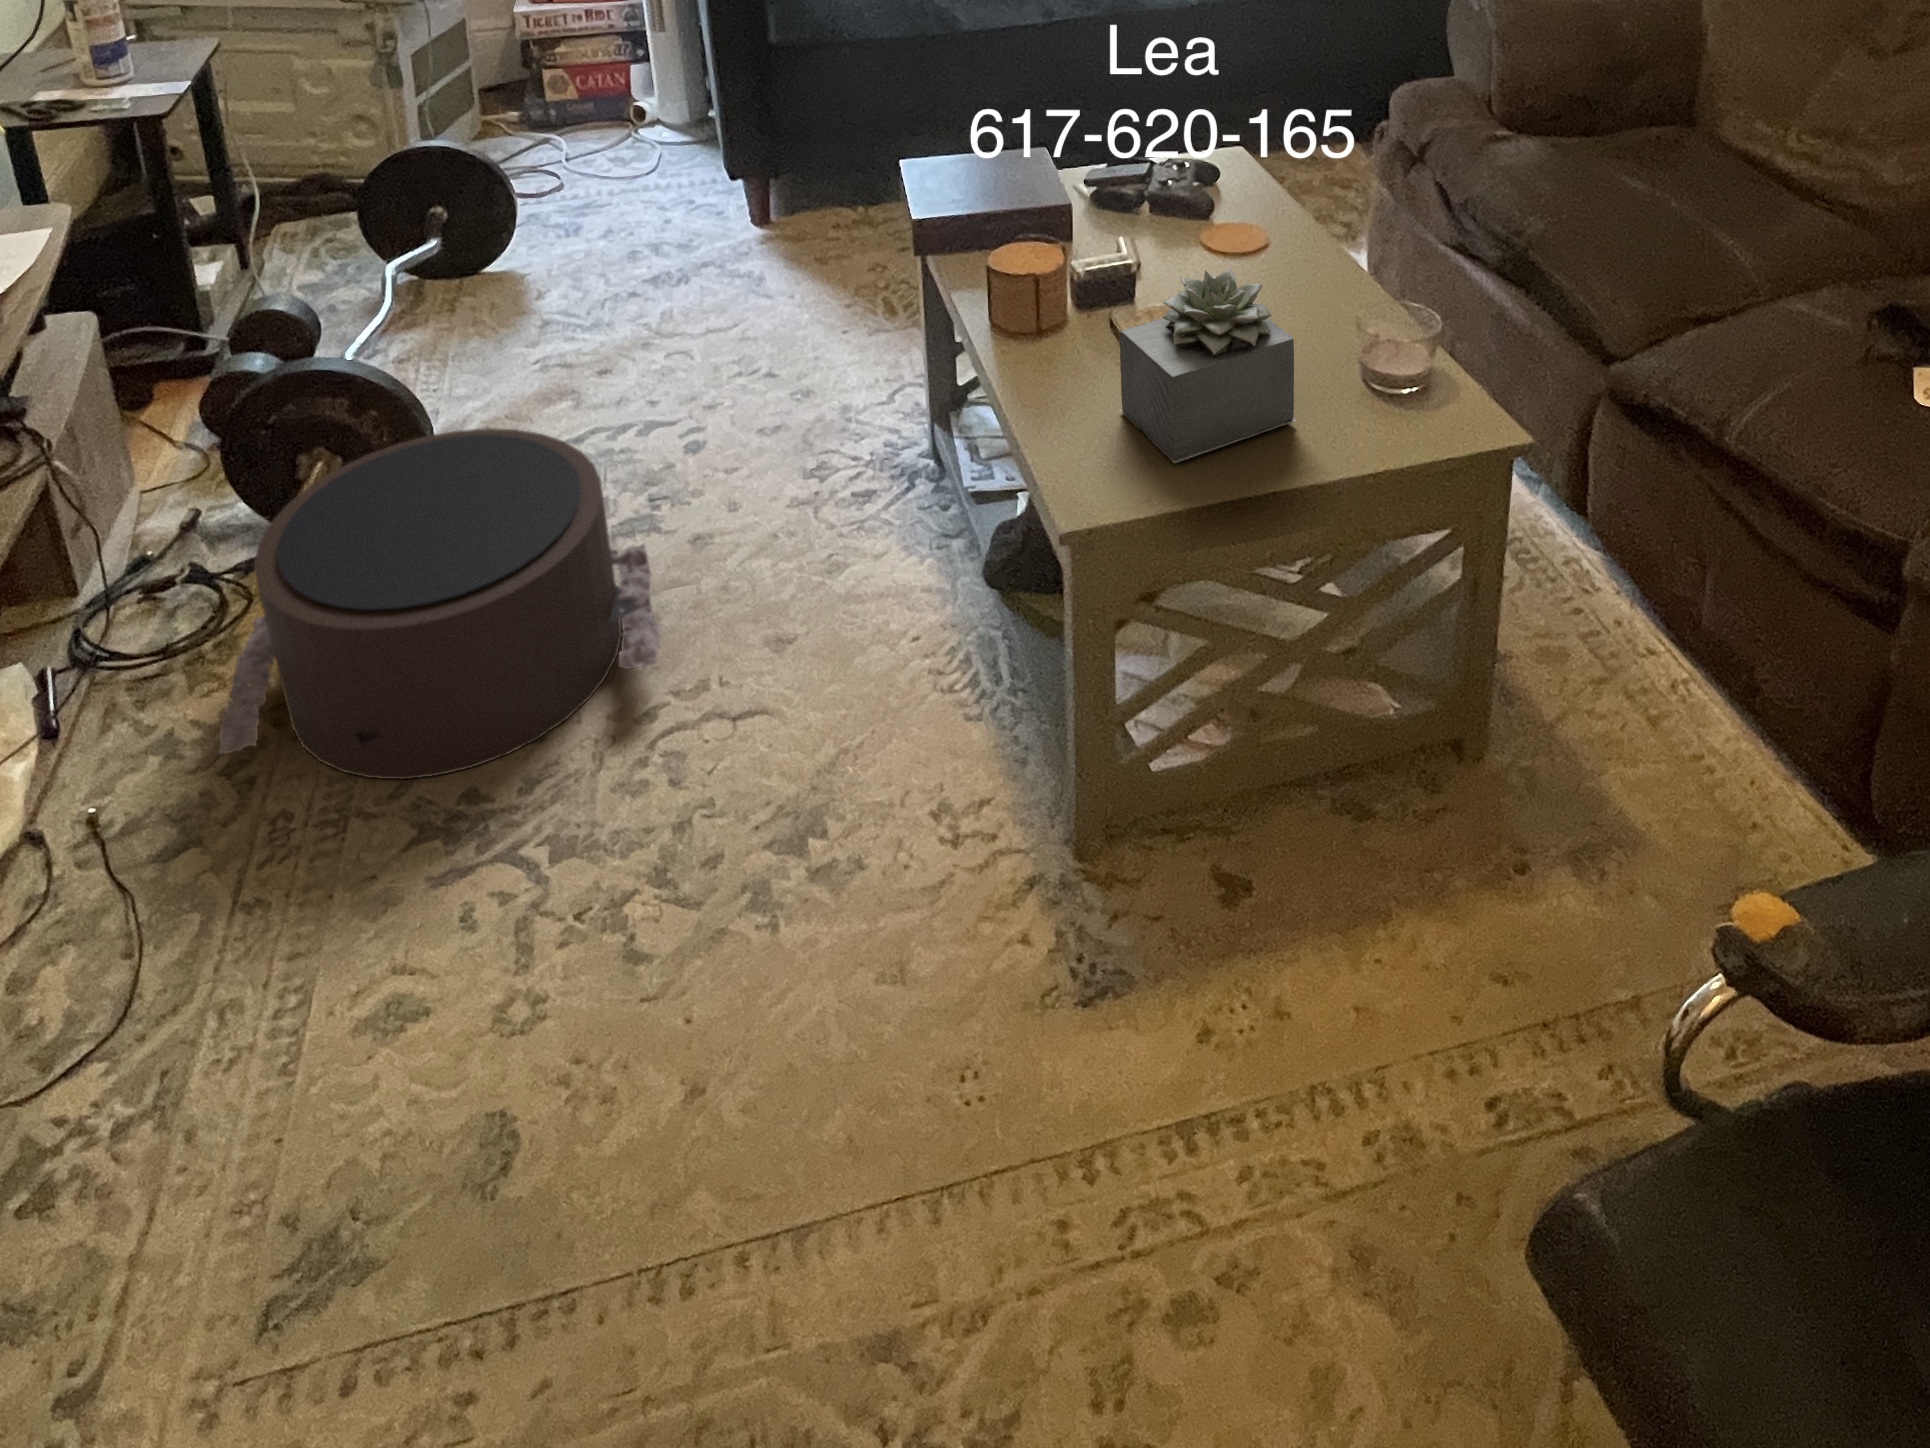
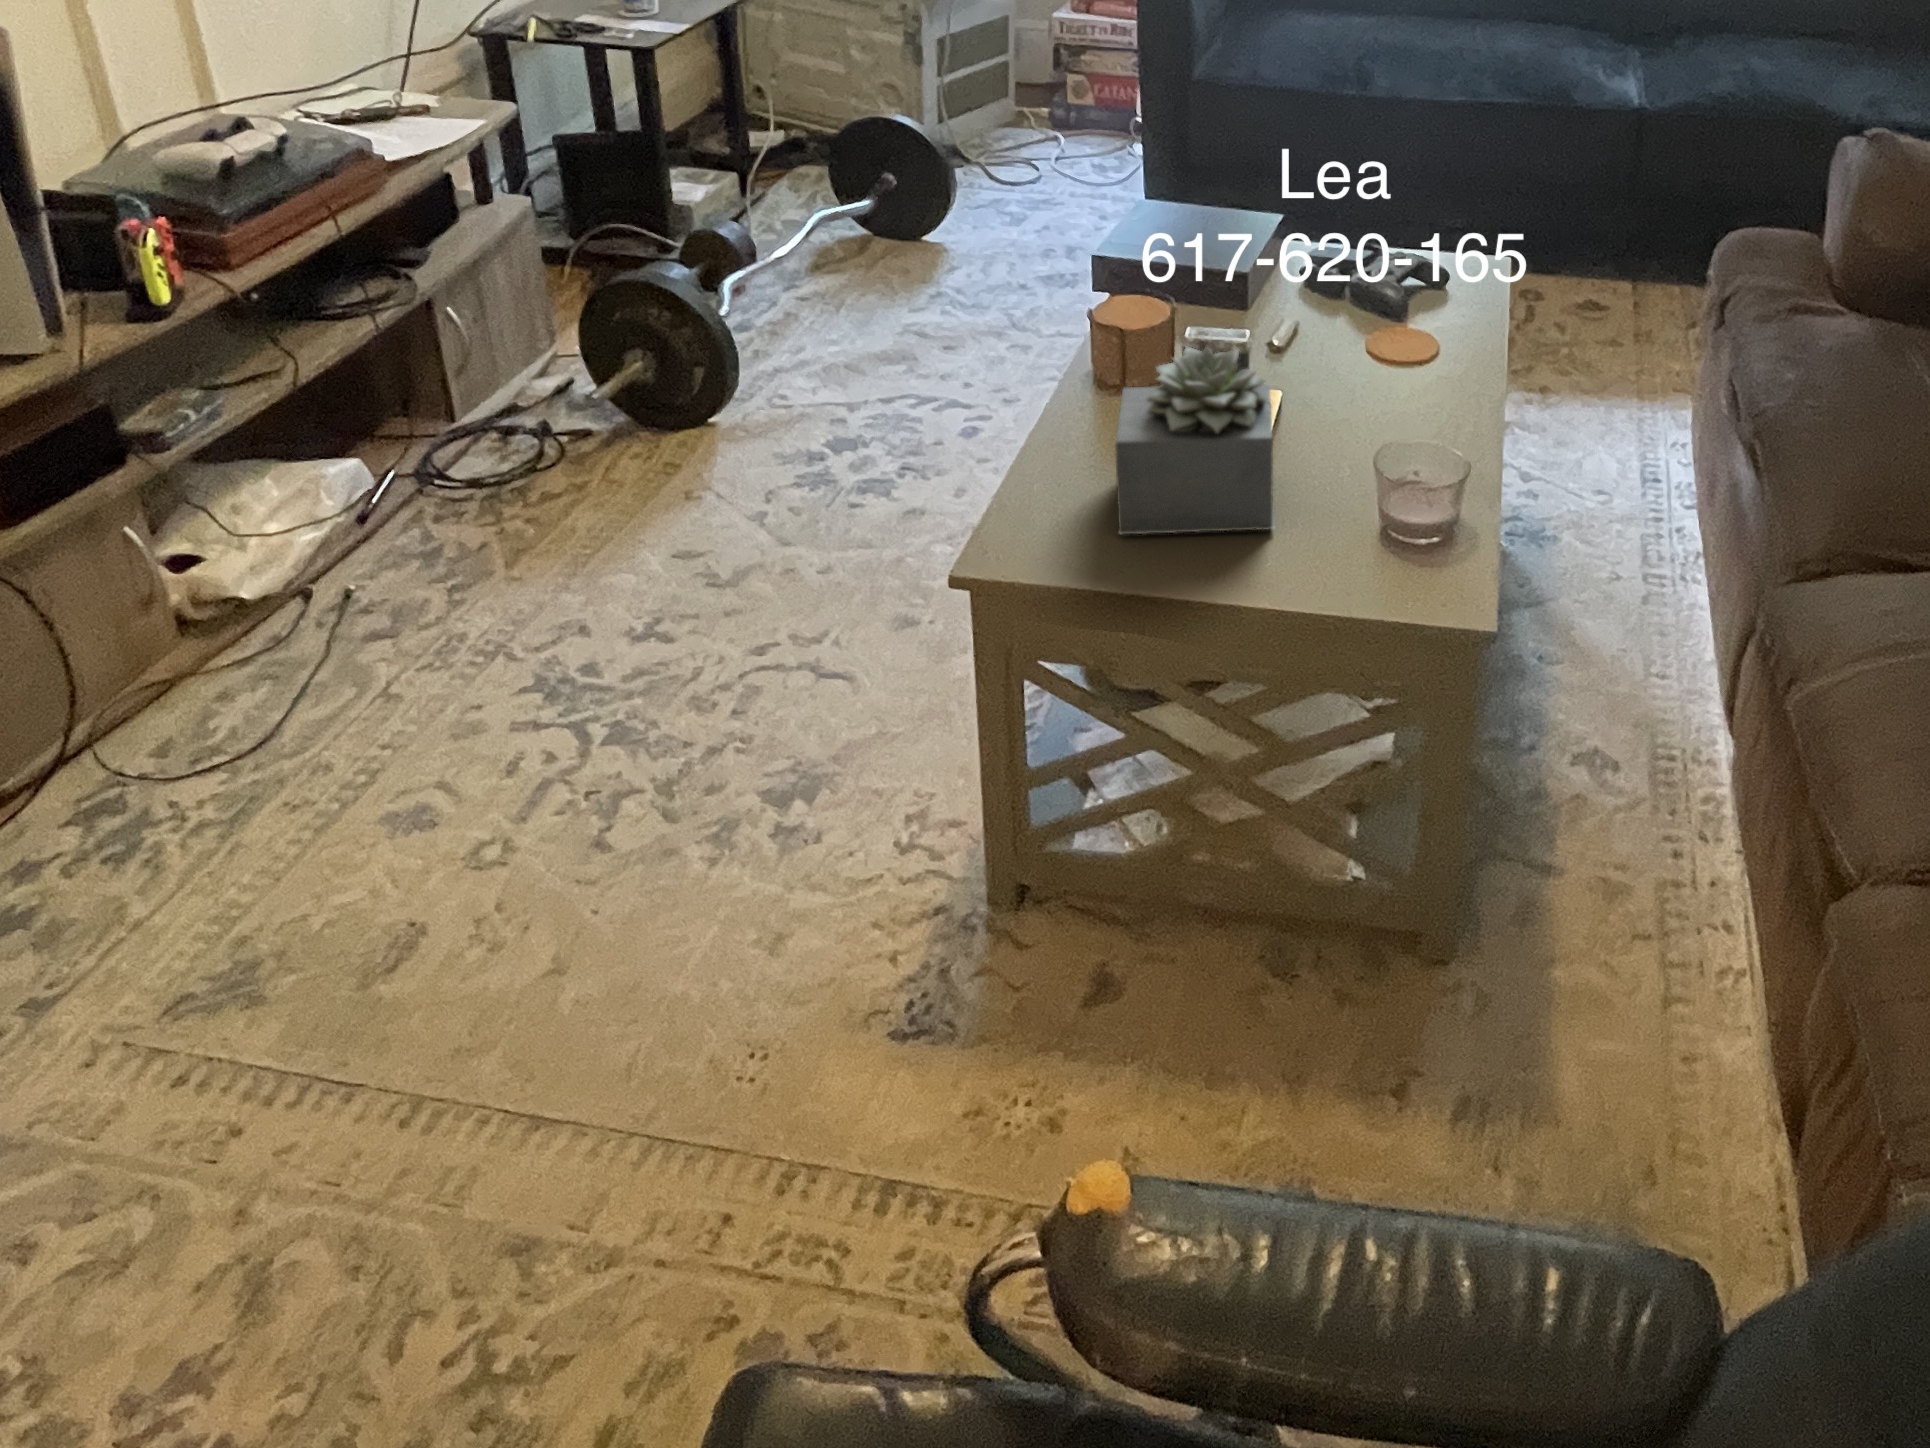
pouf: present [219,428,661,779] -> none [430,354,838,642]

